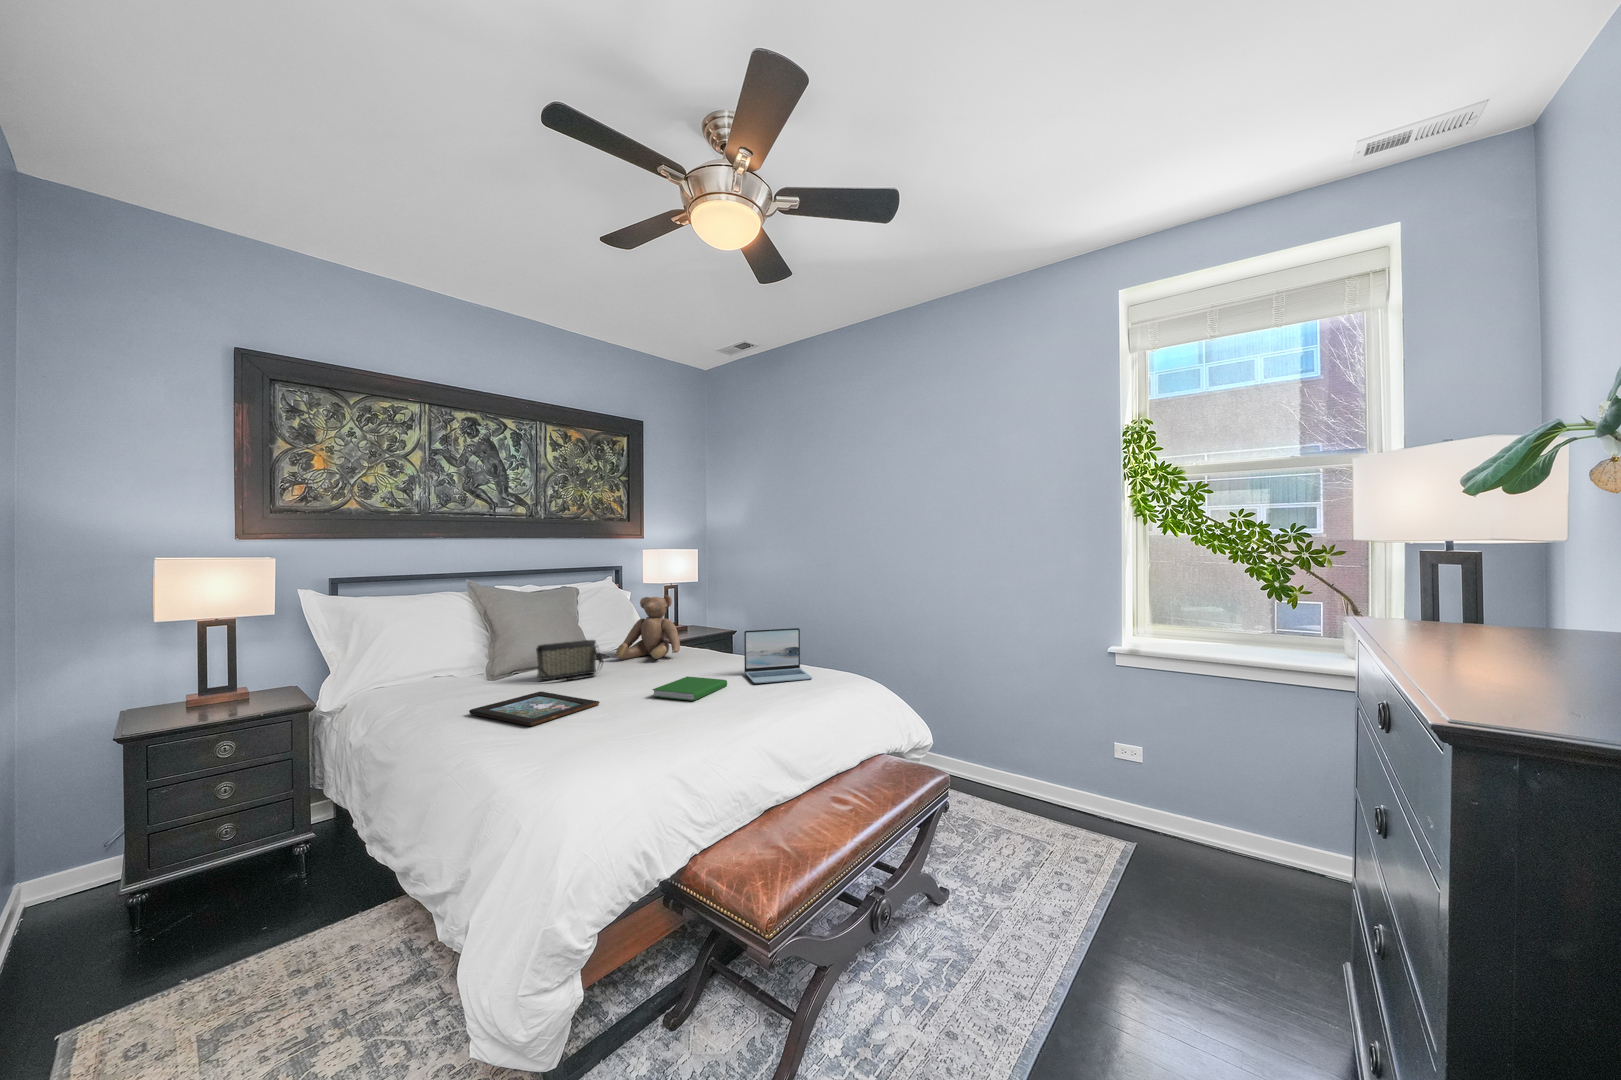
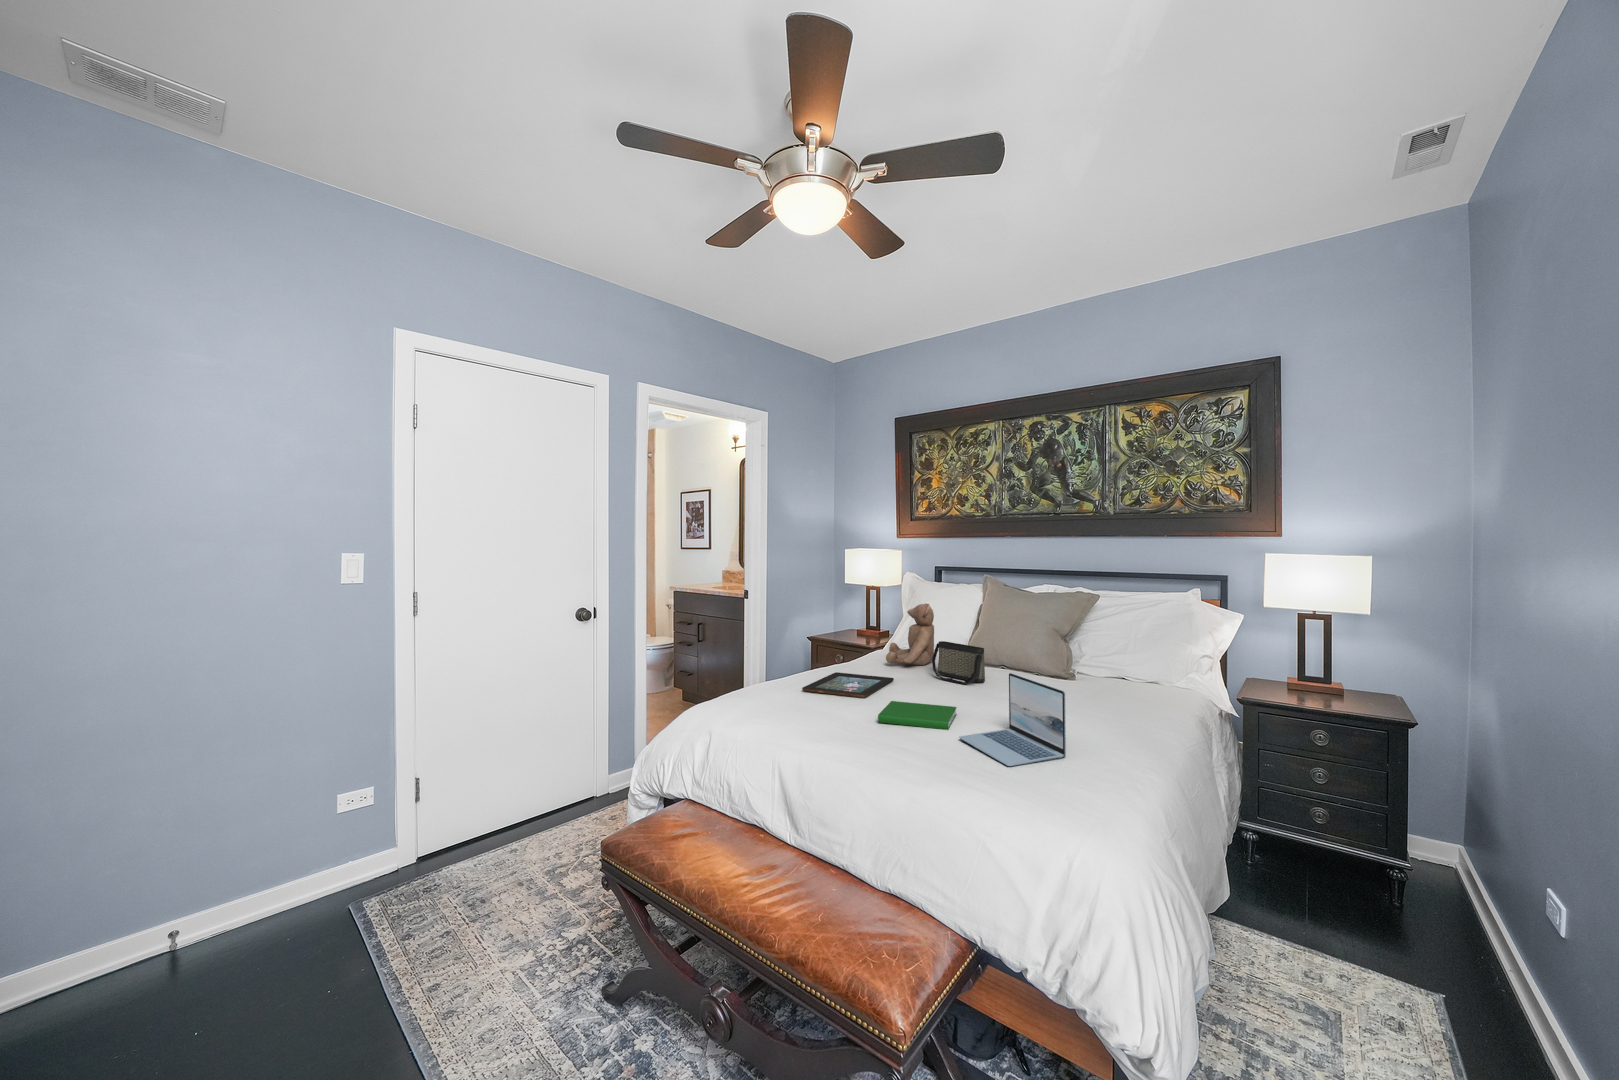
teddy bear: present [616,595,680,659] -> present [886,604,934,665]

